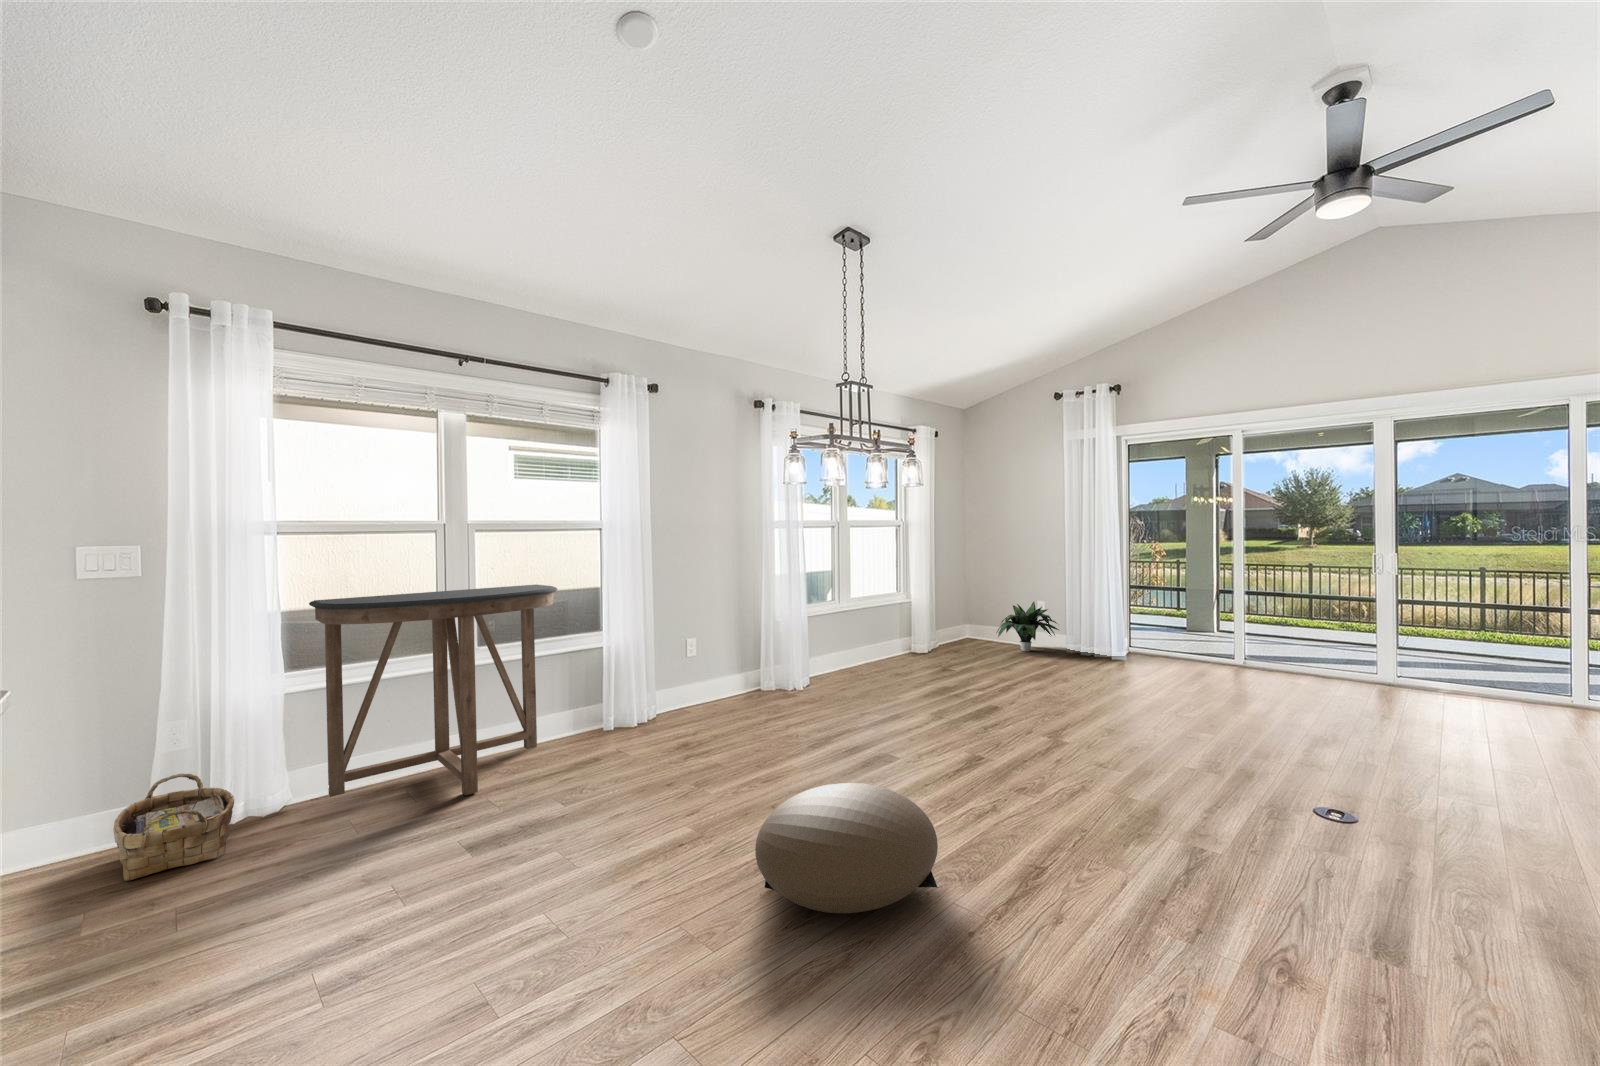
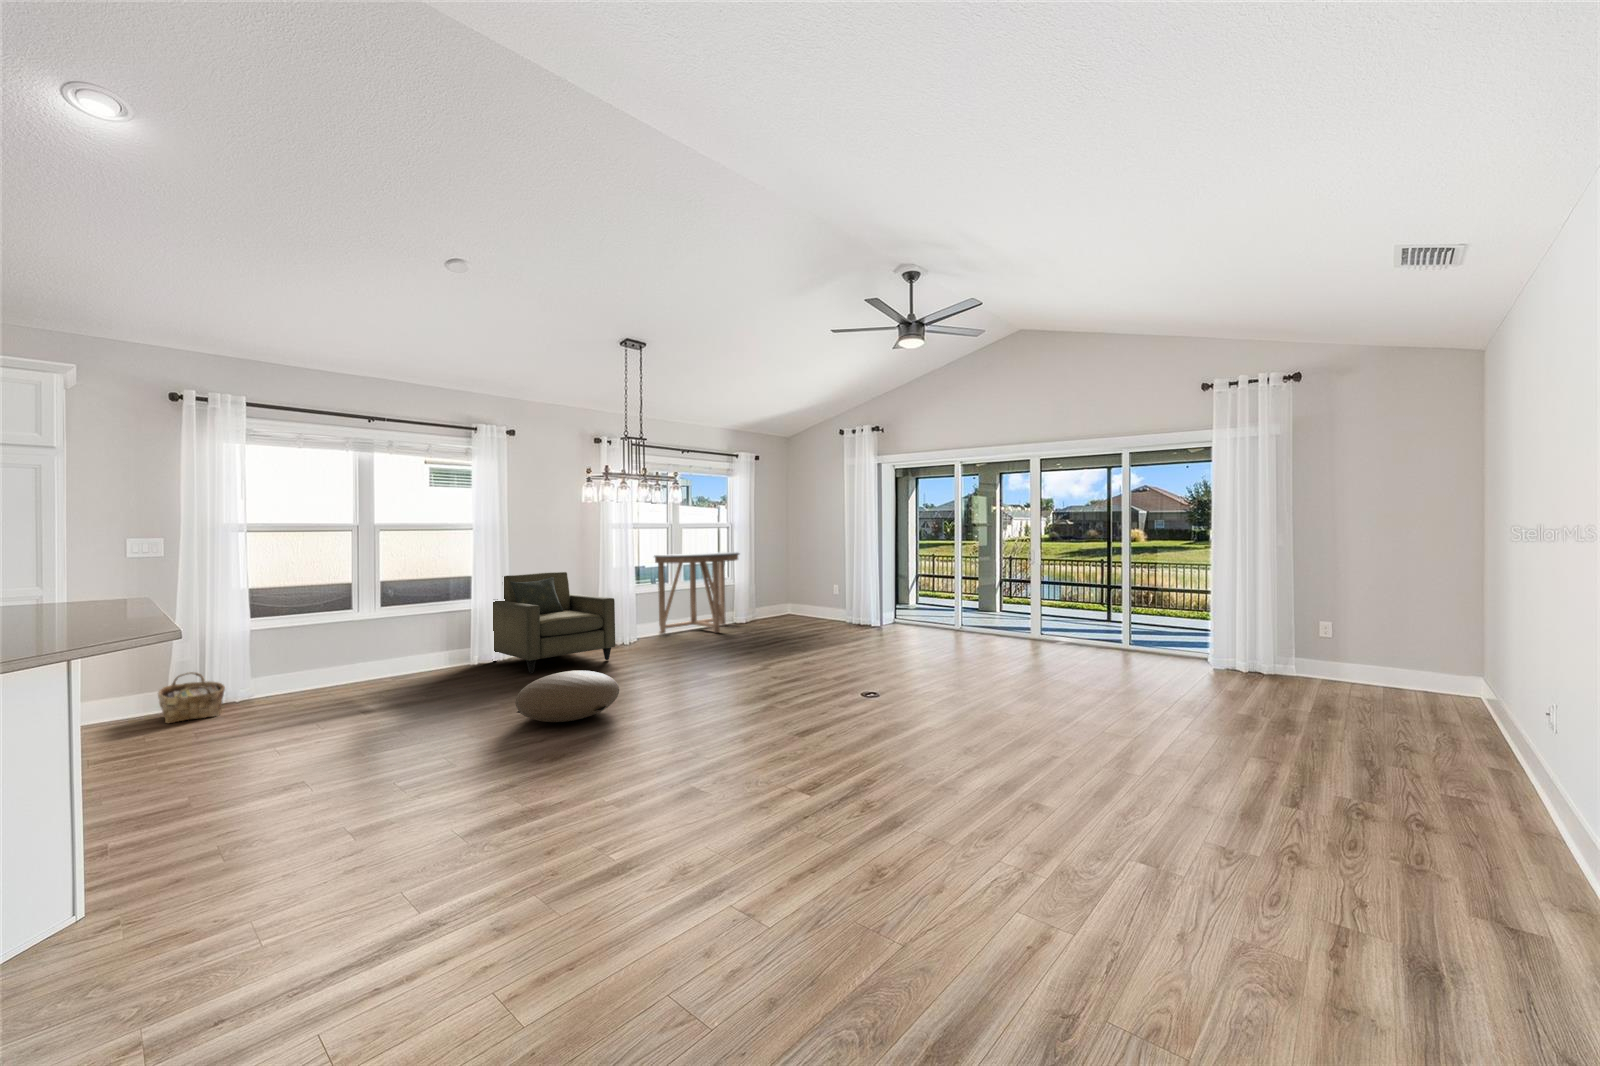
console table: present [309,585,557,797] -> present [654,552,739,634]
armchair: none [620,589,810,750] -> present [492,572,615,673]
potted plant: present [997,602,1059,652] -> none [796,585,843,623]

